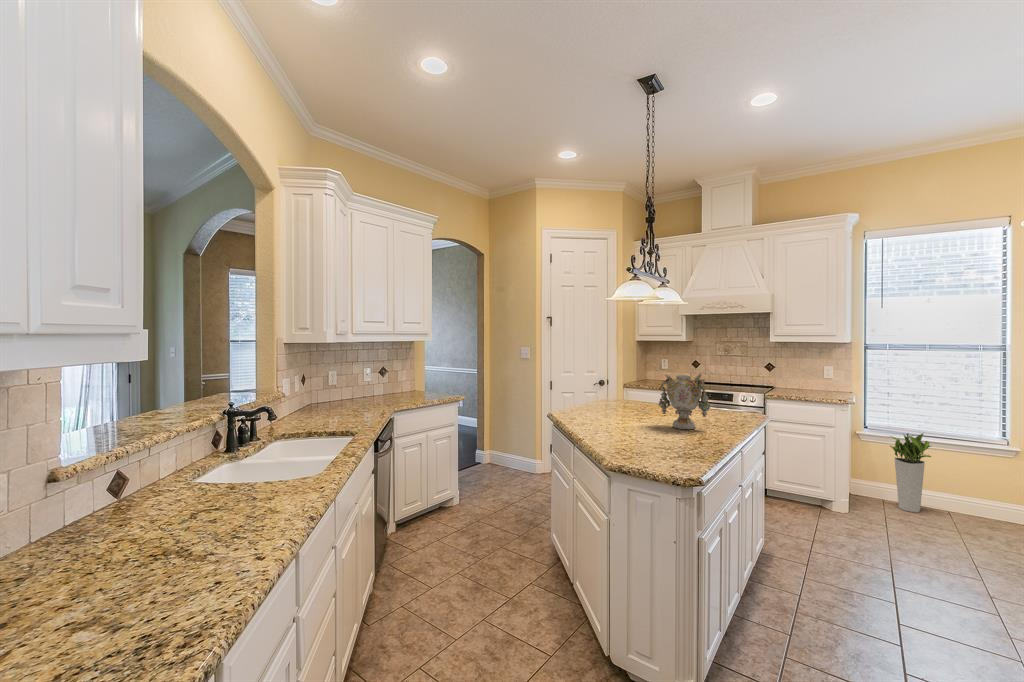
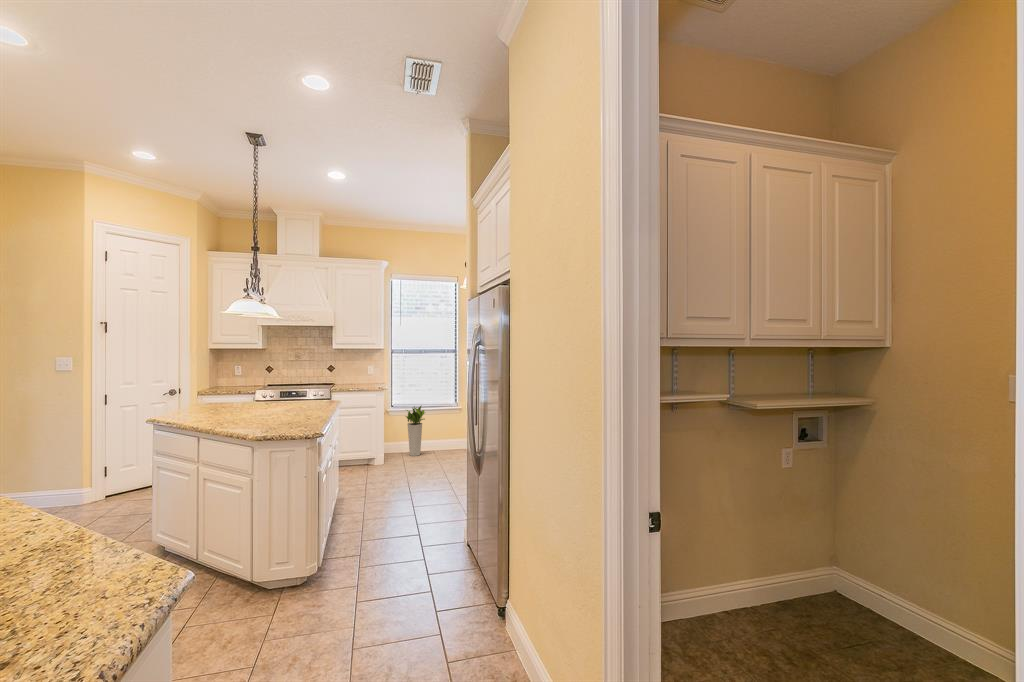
vase: present [658,373,710,429] -> none [270,370,310,413]

